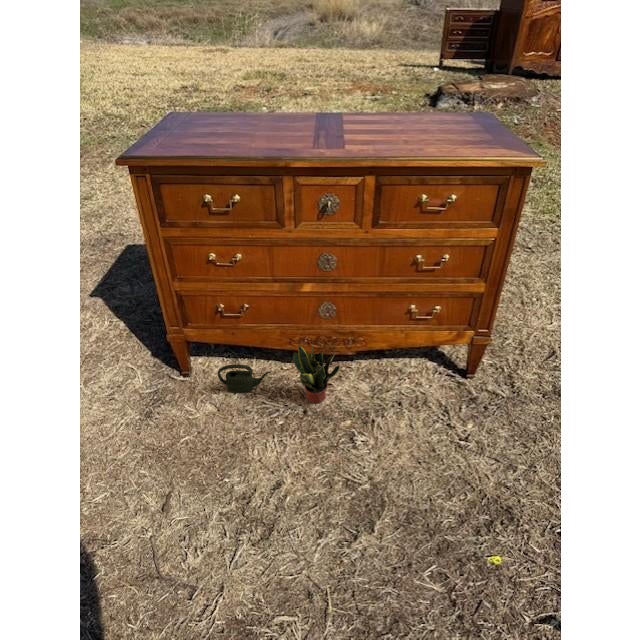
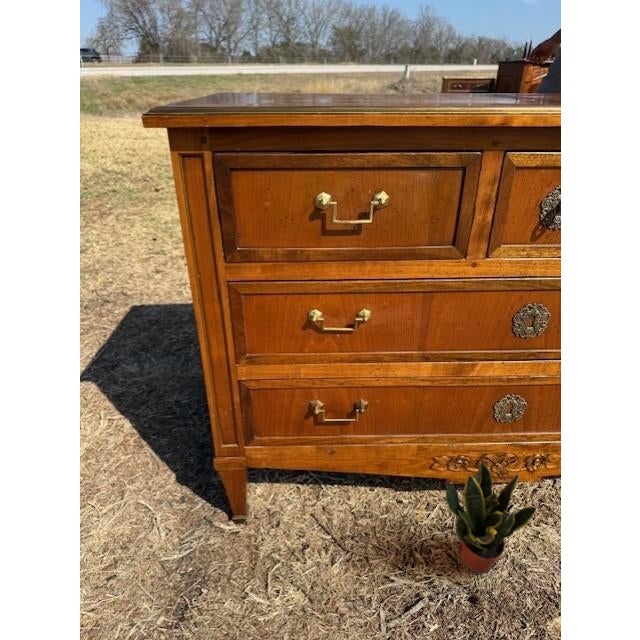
watering can: present [218,365,270,392] -> none [304,505,397,553]

